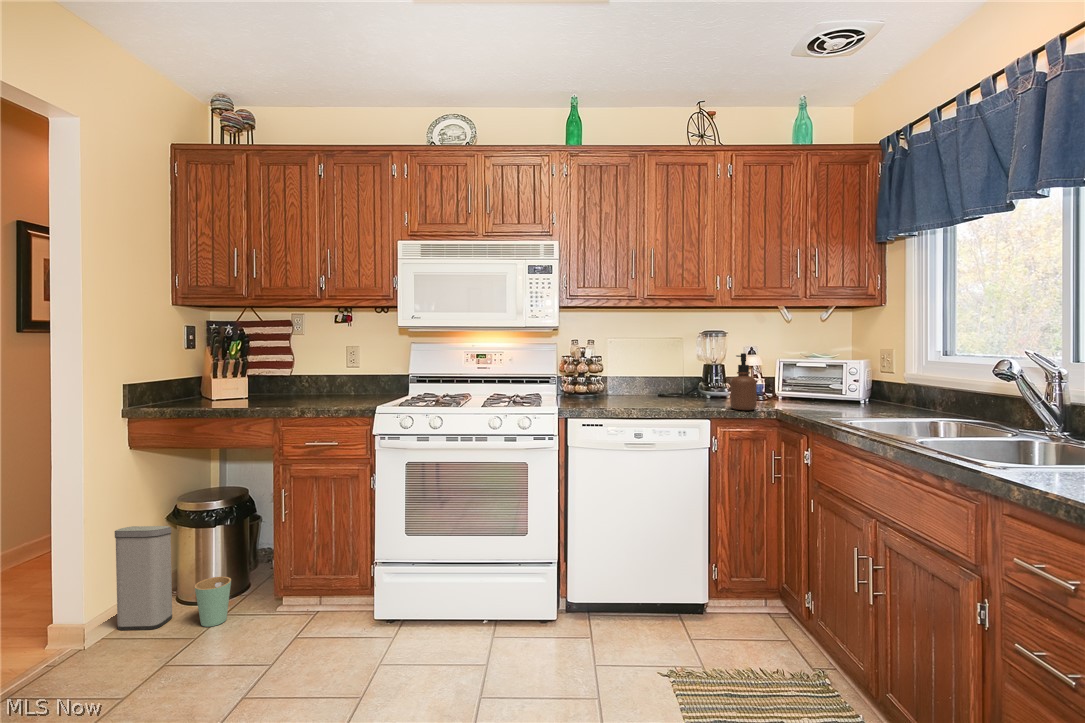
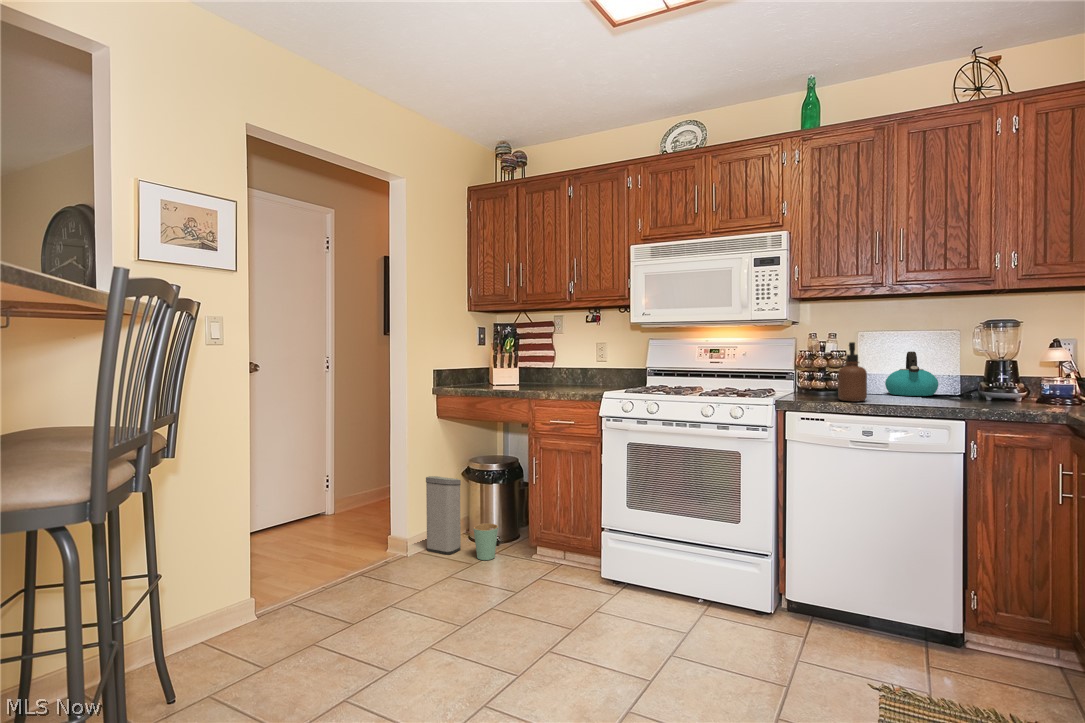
soap dispenser: present [731,353,757,410] -> present [838,342,867,402]
kettle: none [634,358,675,397] -> present [885,352,939,396]

